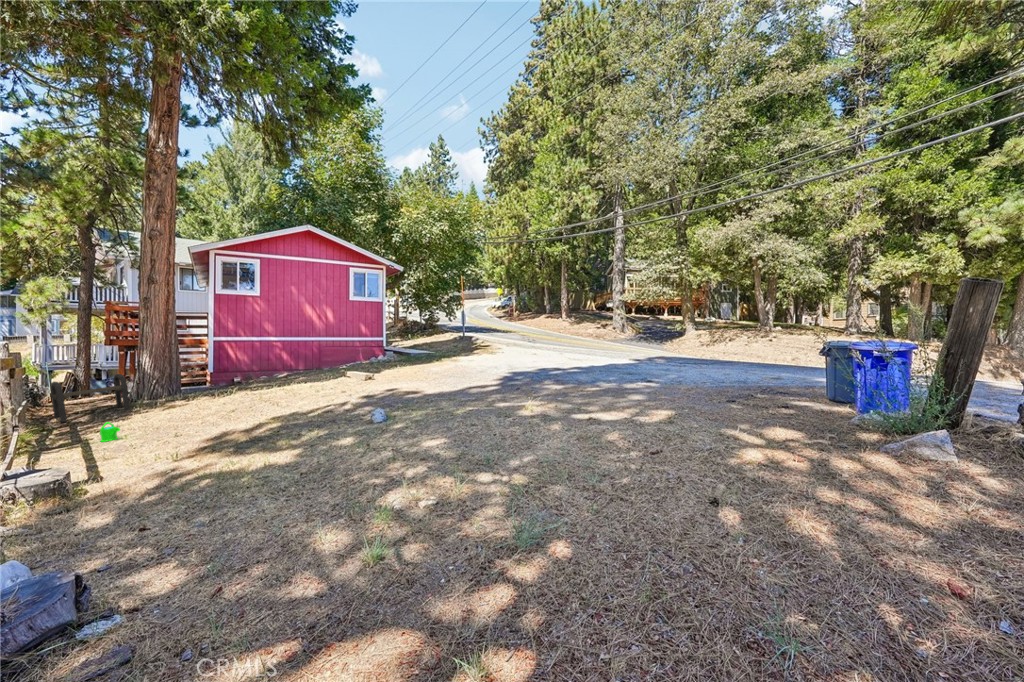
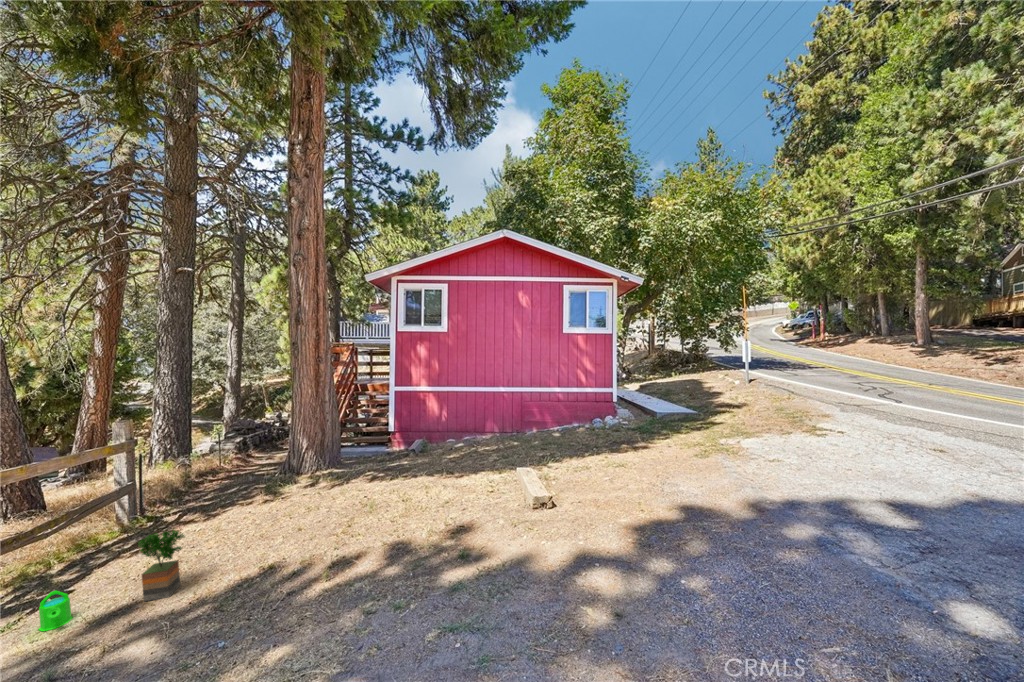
bench: present [50,374,130,422] -> none [137,453,235,525]
potted tree: none [149,392,179,428] -> present [139,530,185,601]

